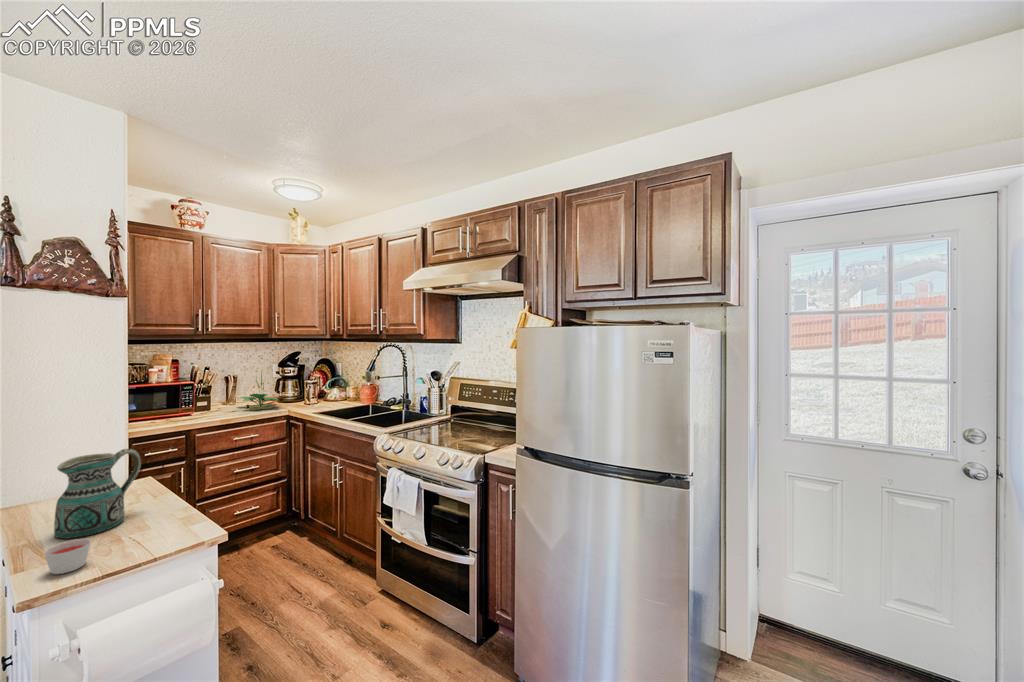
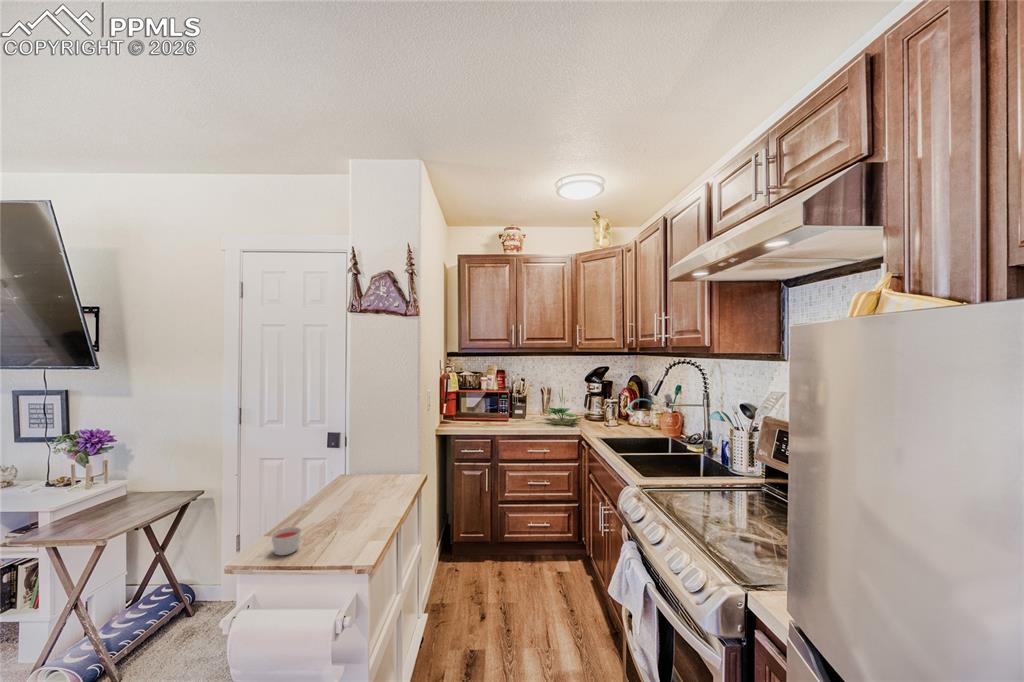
ceramic pitcher: present [54,449,141,538] -> none [322,452,382,522]

